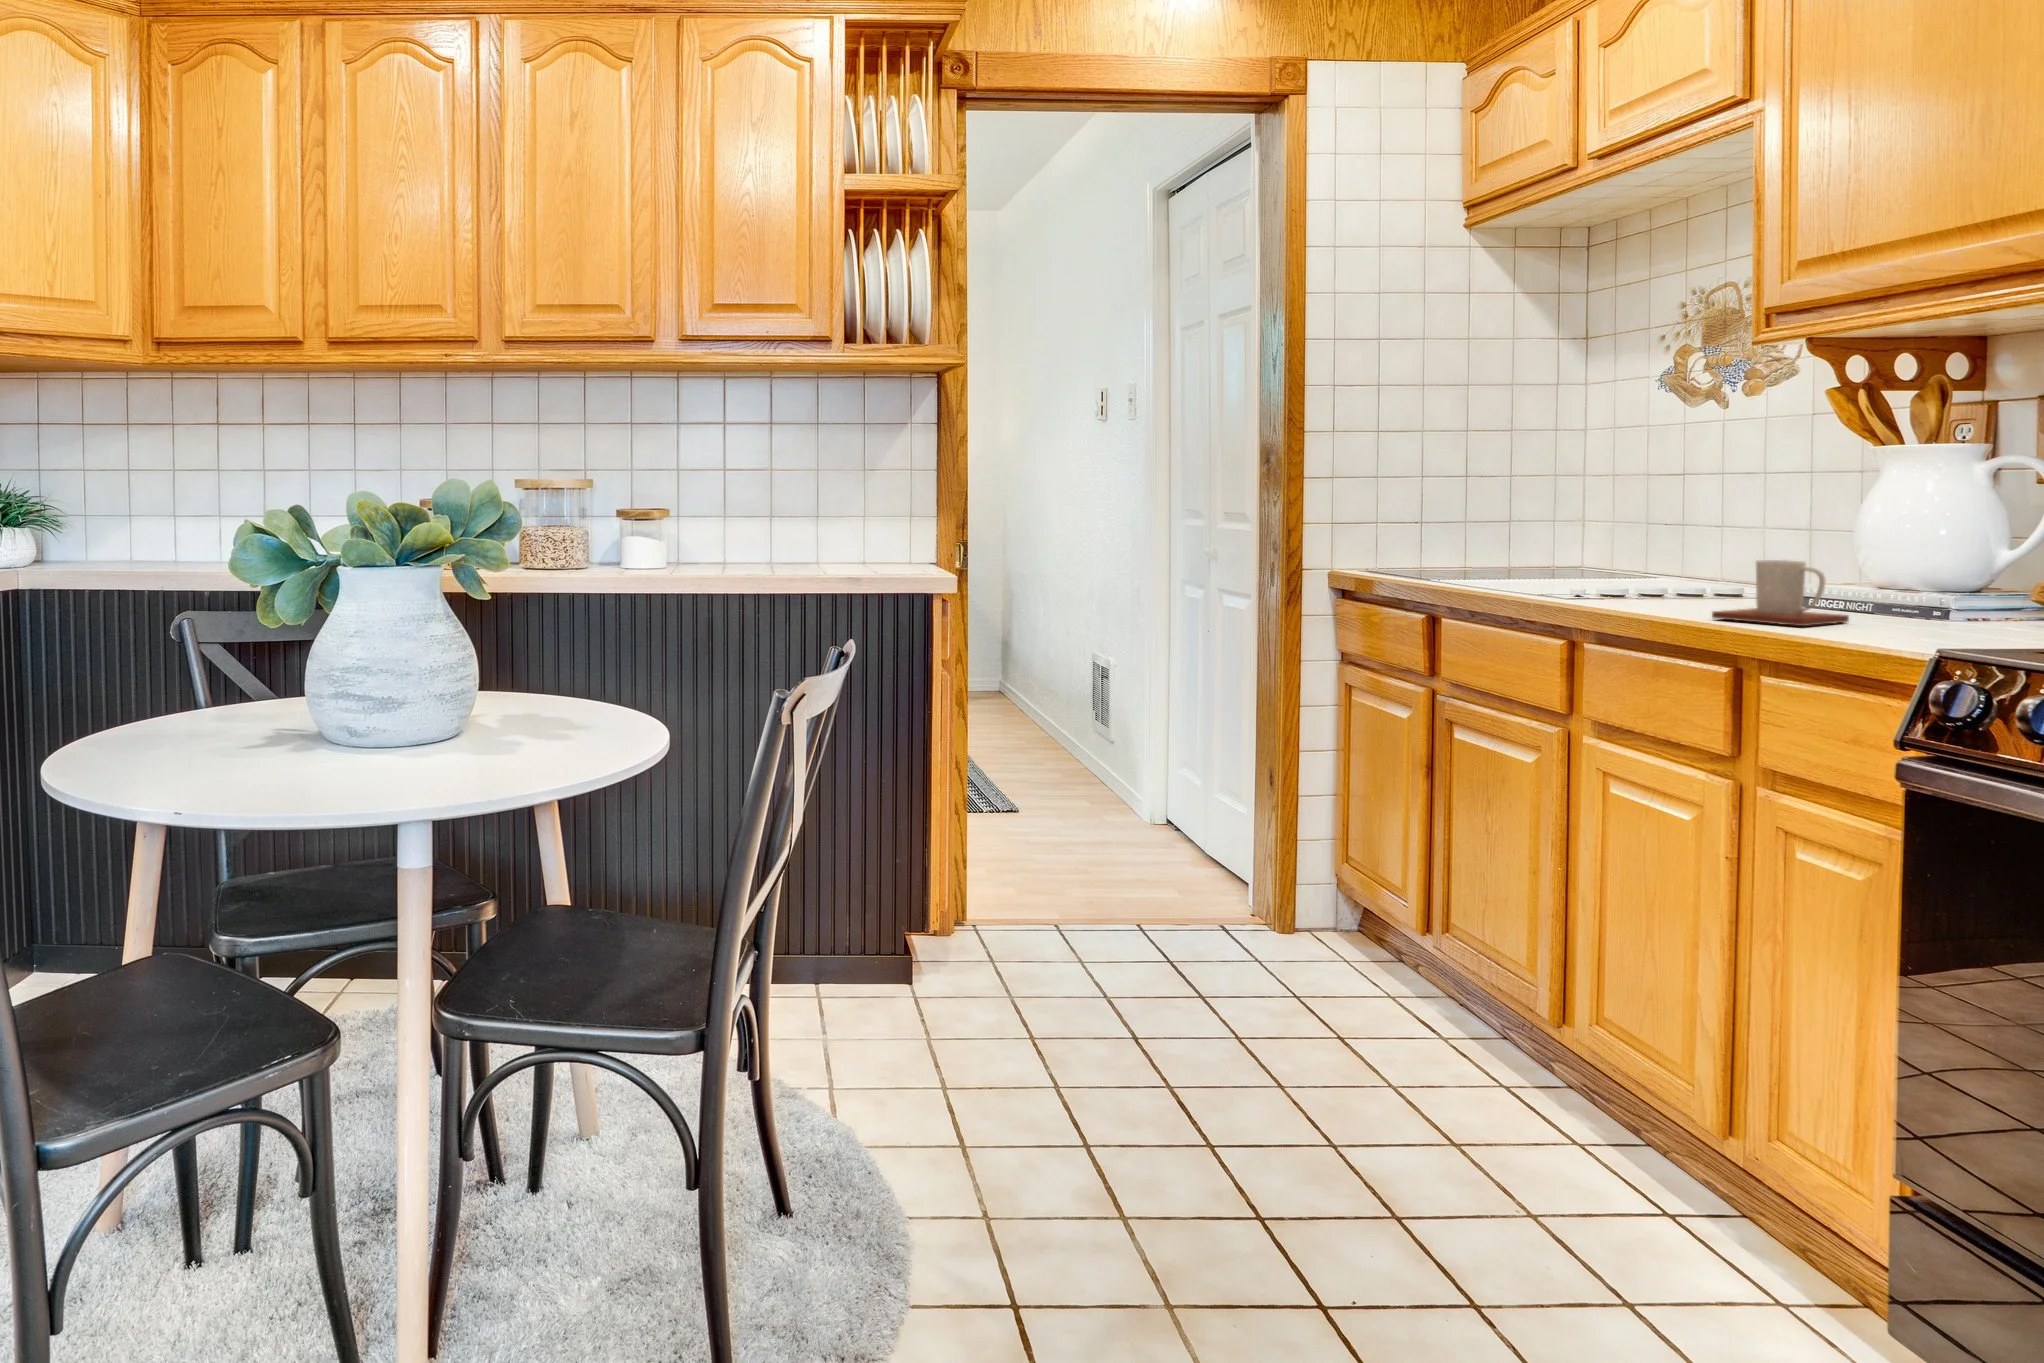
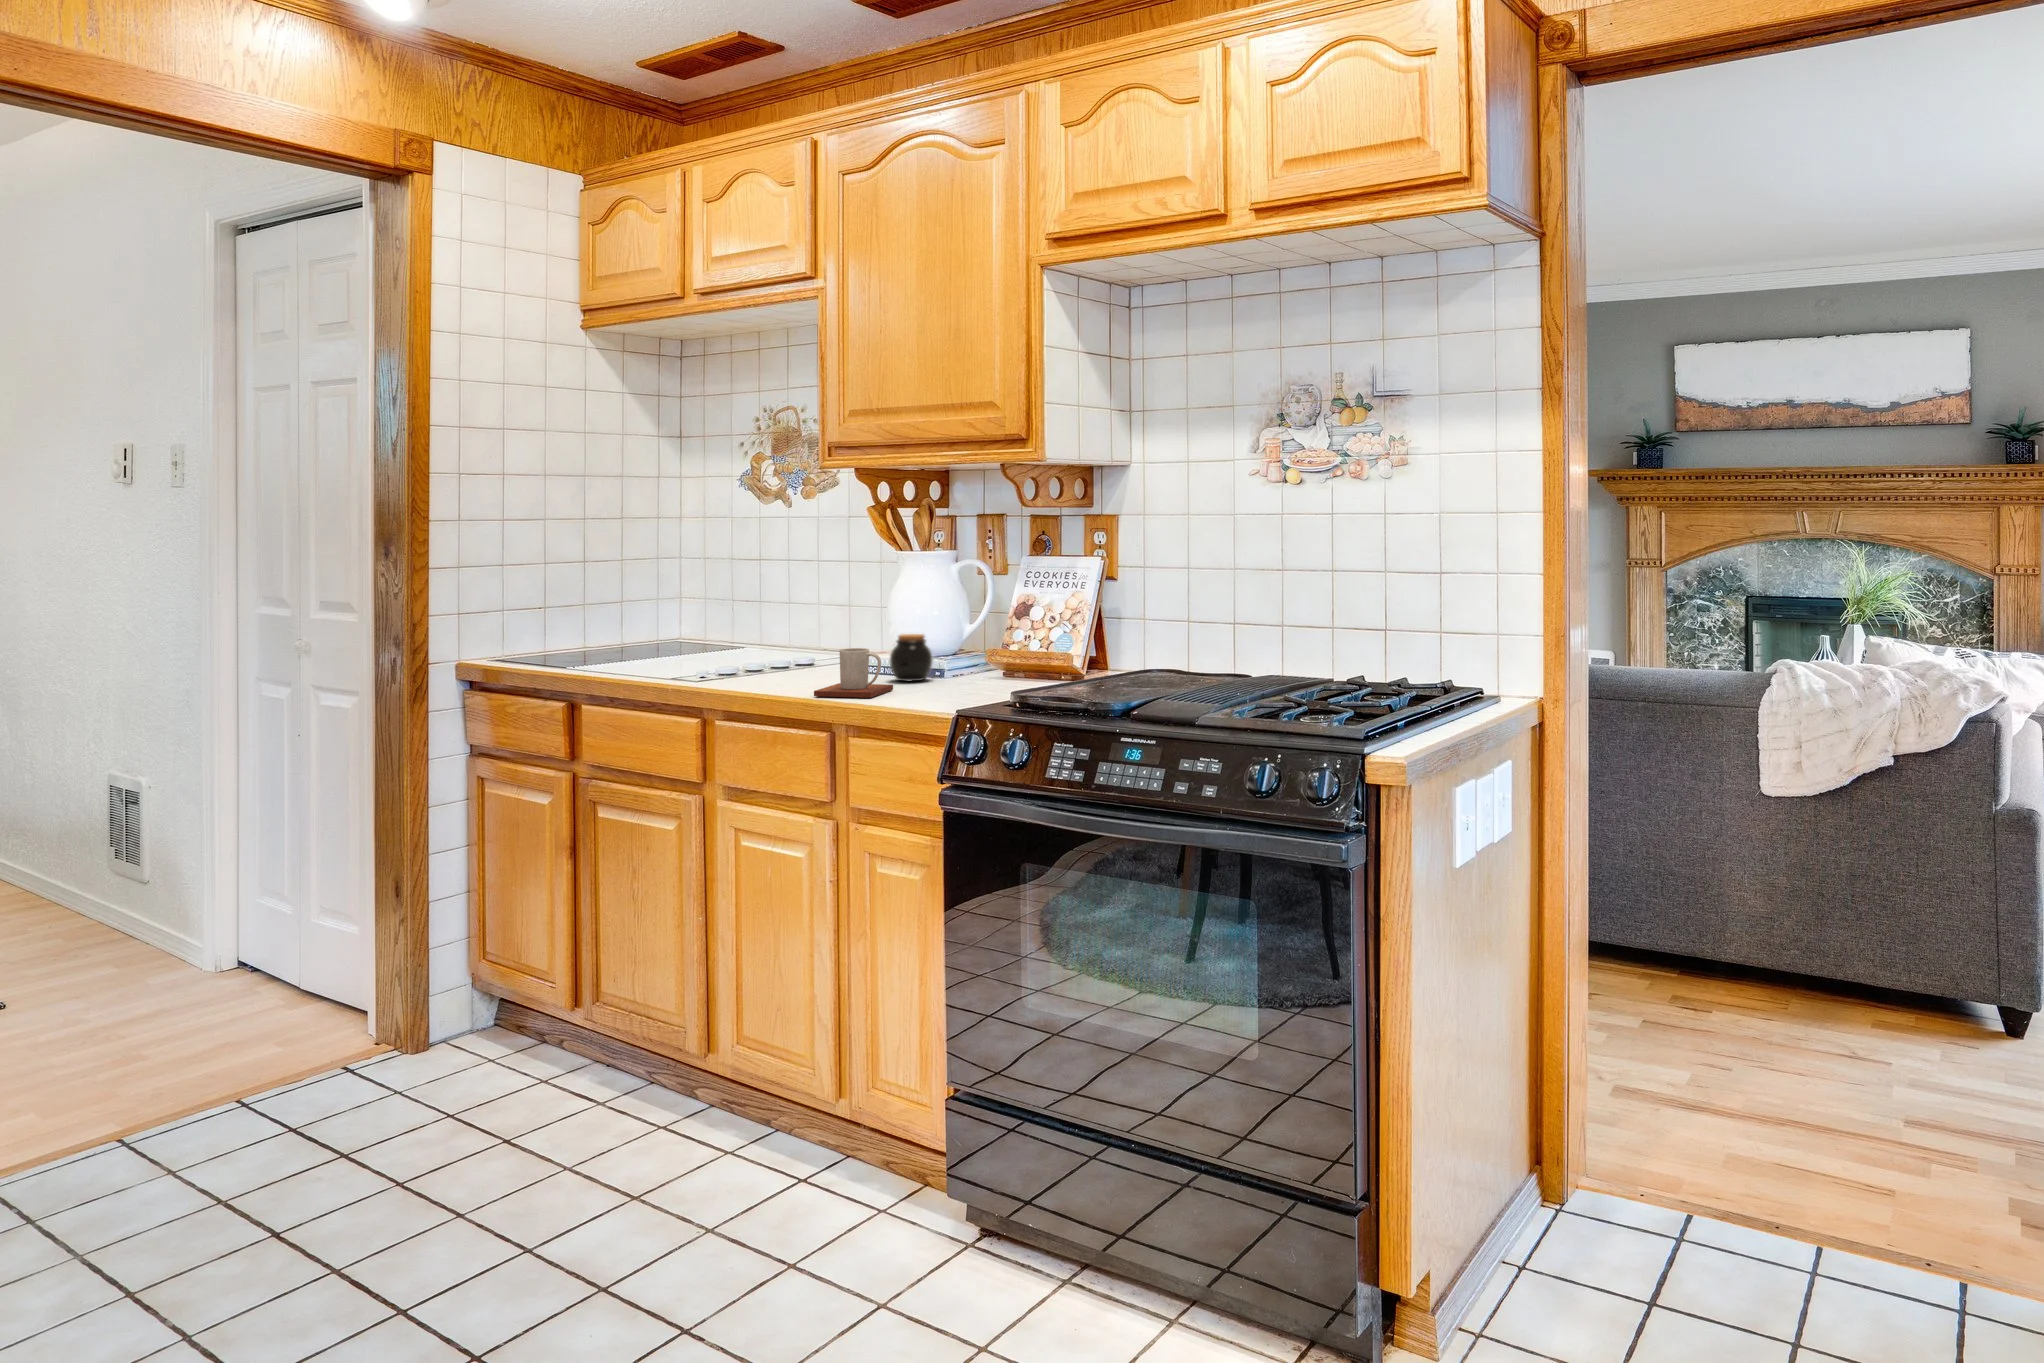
jar: none [1850,551,1930,617] -> present [890,634,933,681]

